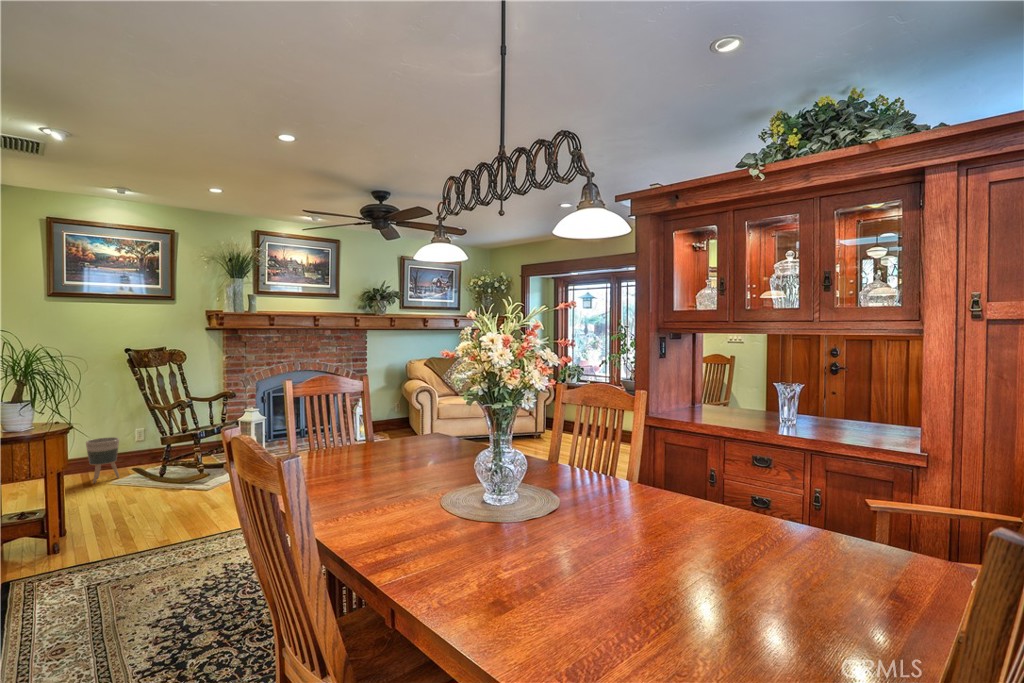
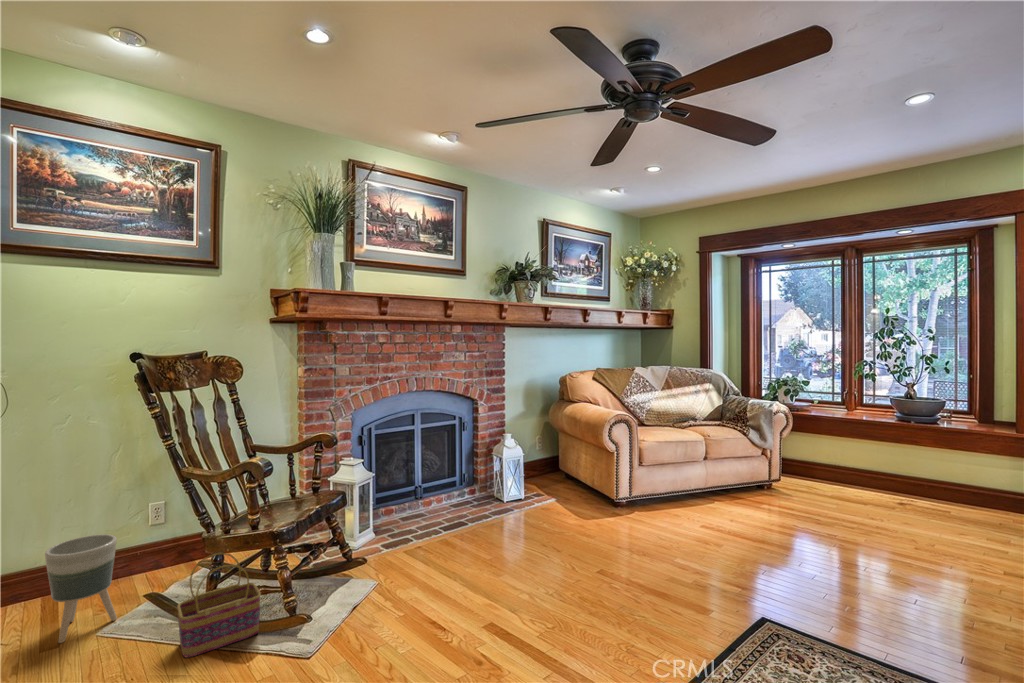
basket: none [148,445,188,487] -> present [177,553,261,657]

